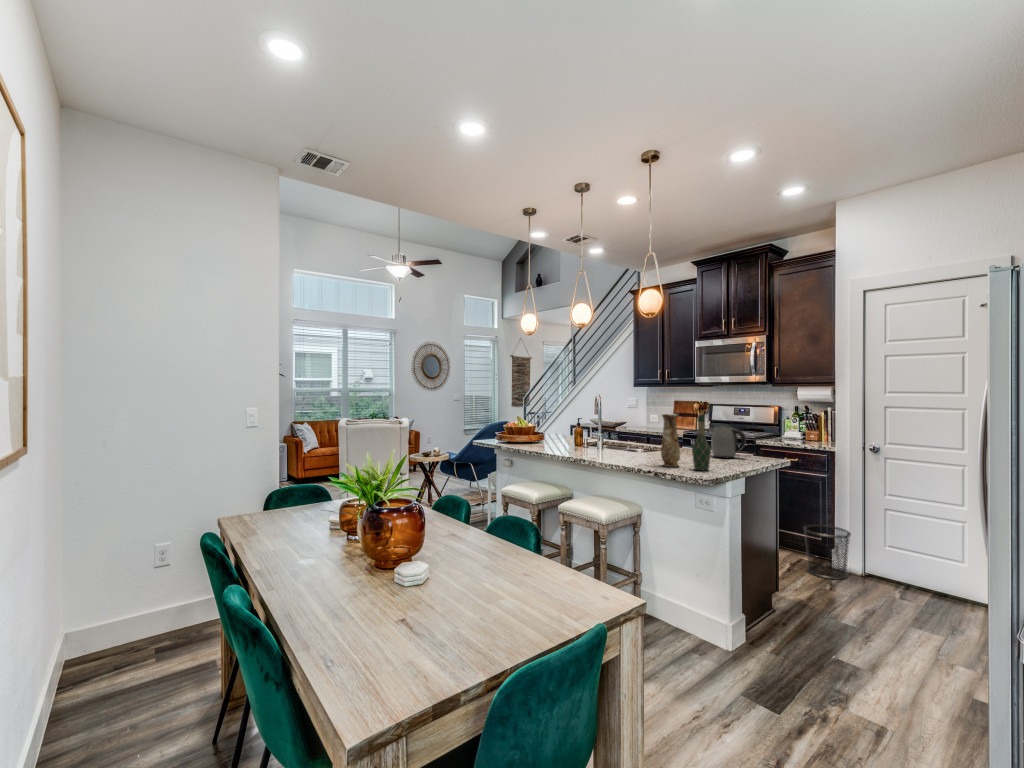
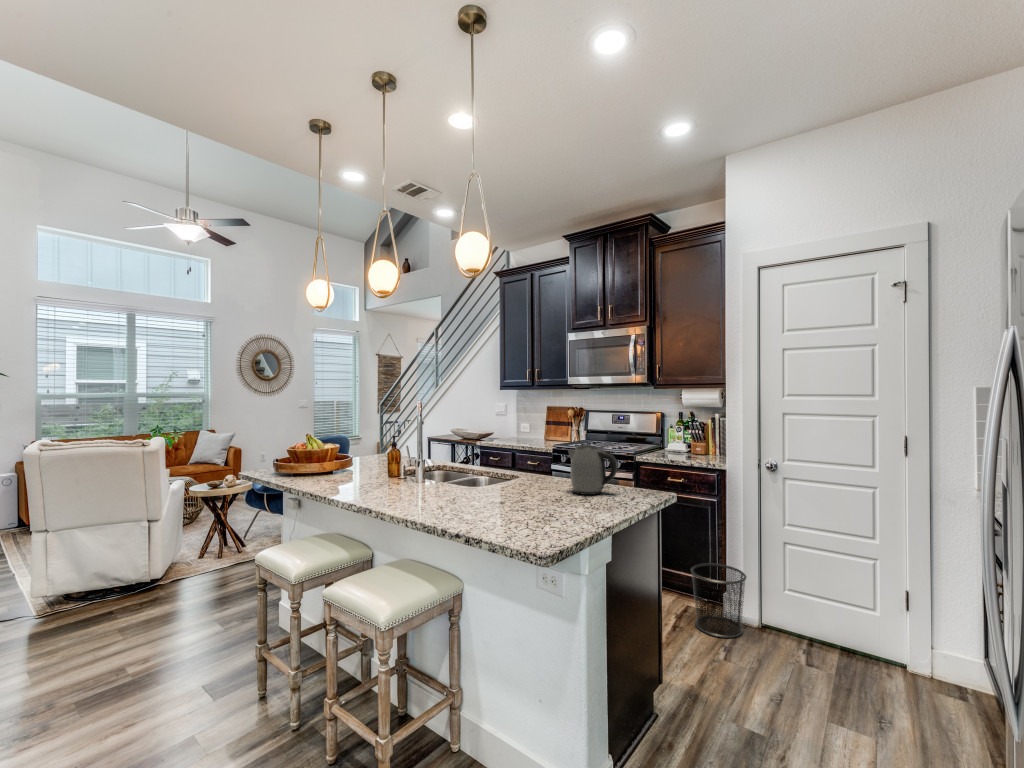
vase: present [661,414,680,467] -> none [485,433,514,521]
wine bottle: present [692,415,711,470] -> none [529,436,558,529]

